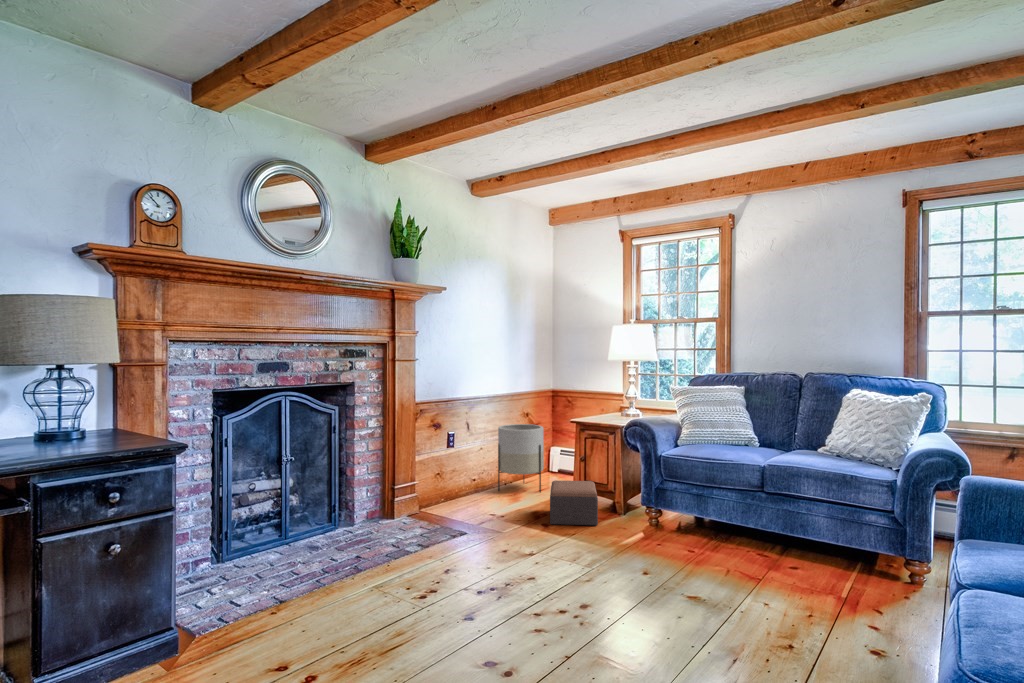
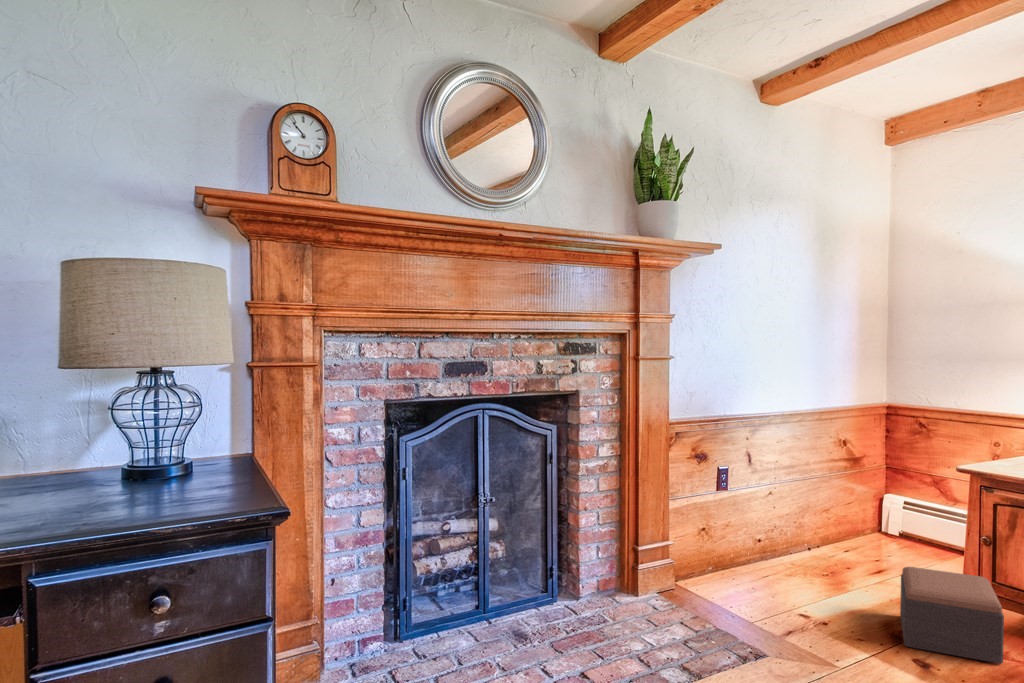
planter: present [498,424,544,492] -> none [798,458,879,573]

